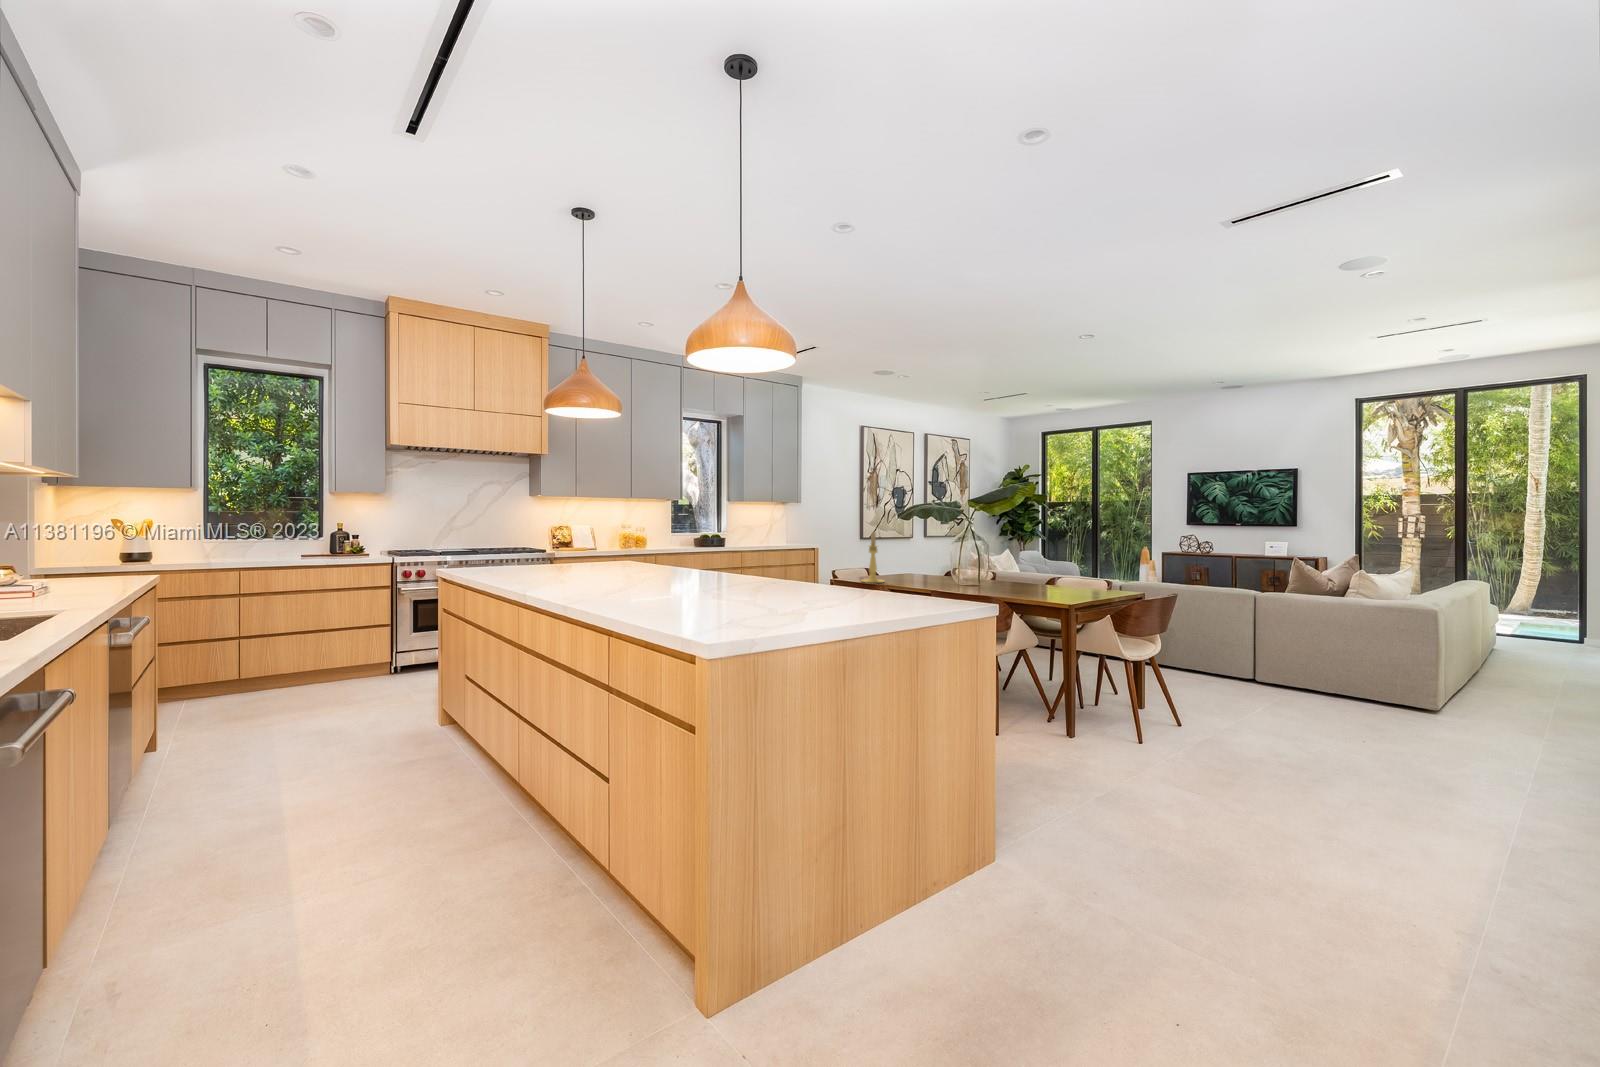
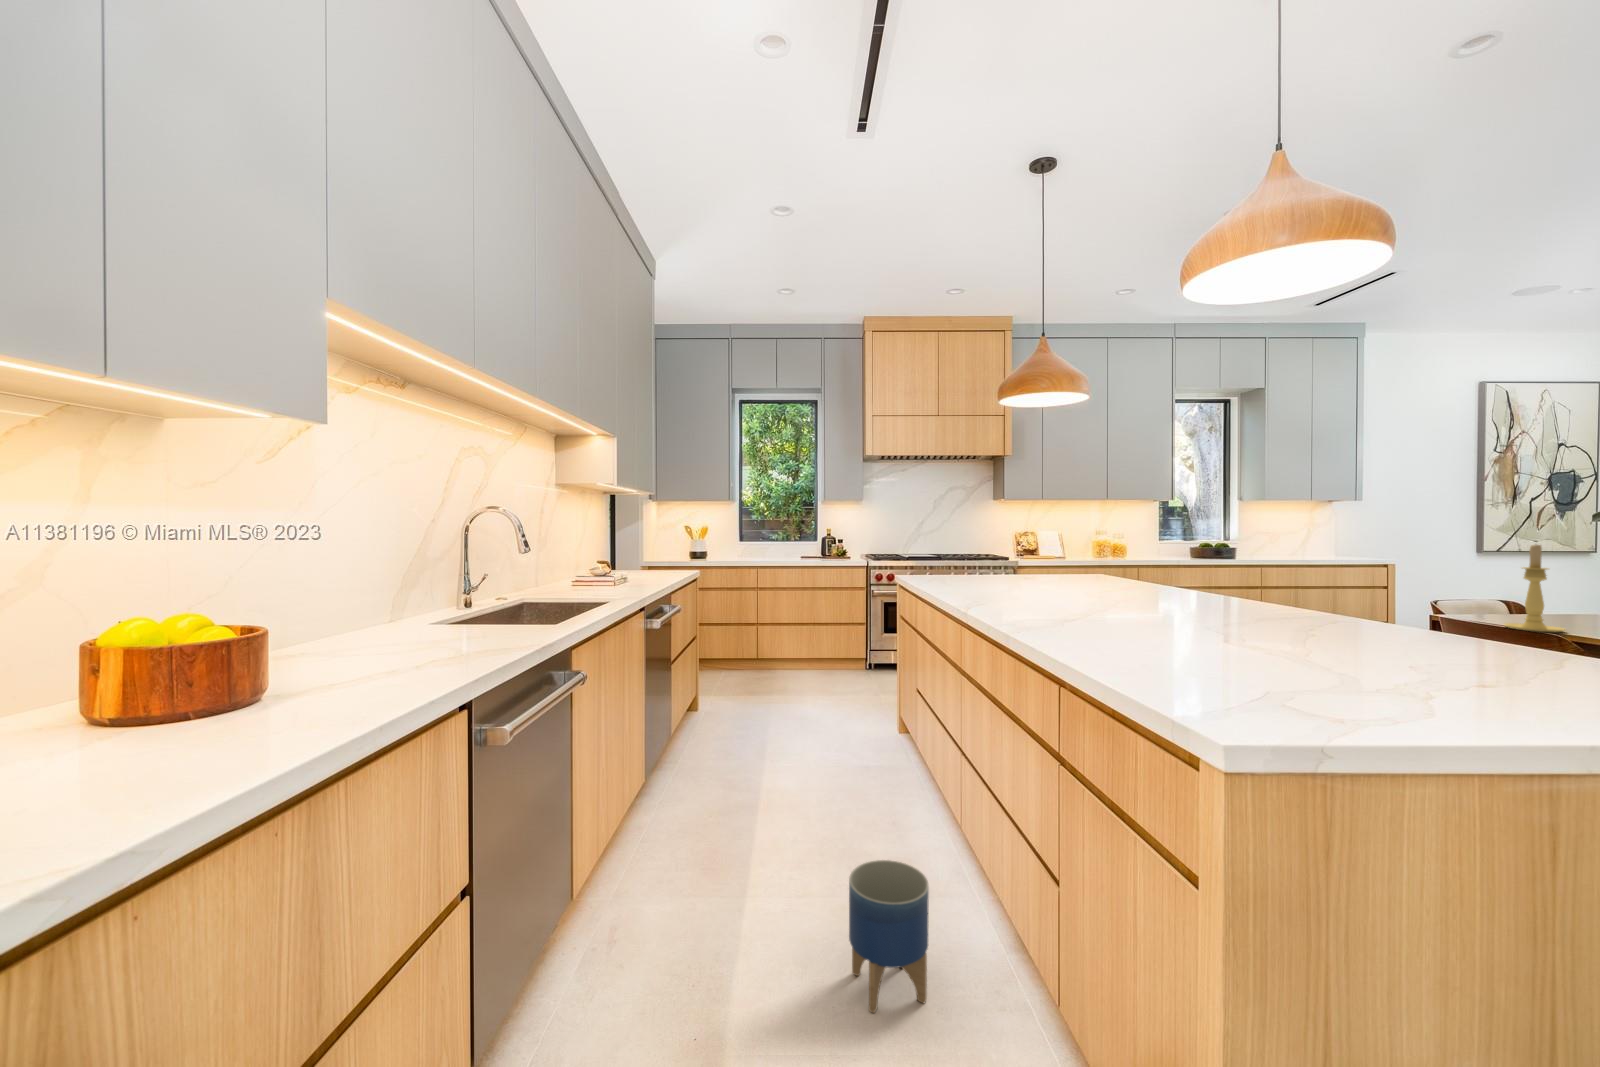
planter: none [481,776,545,882] -> present [849,860,929,1013]

